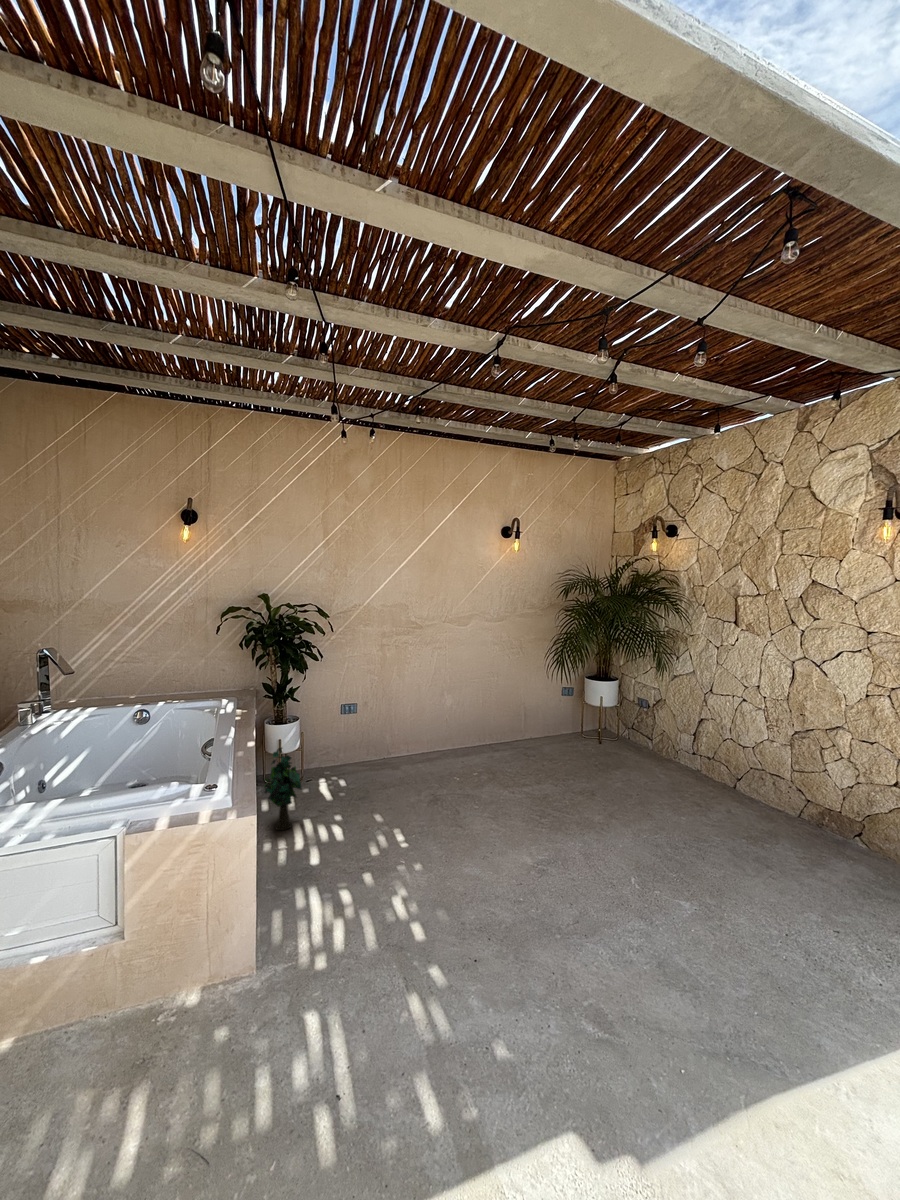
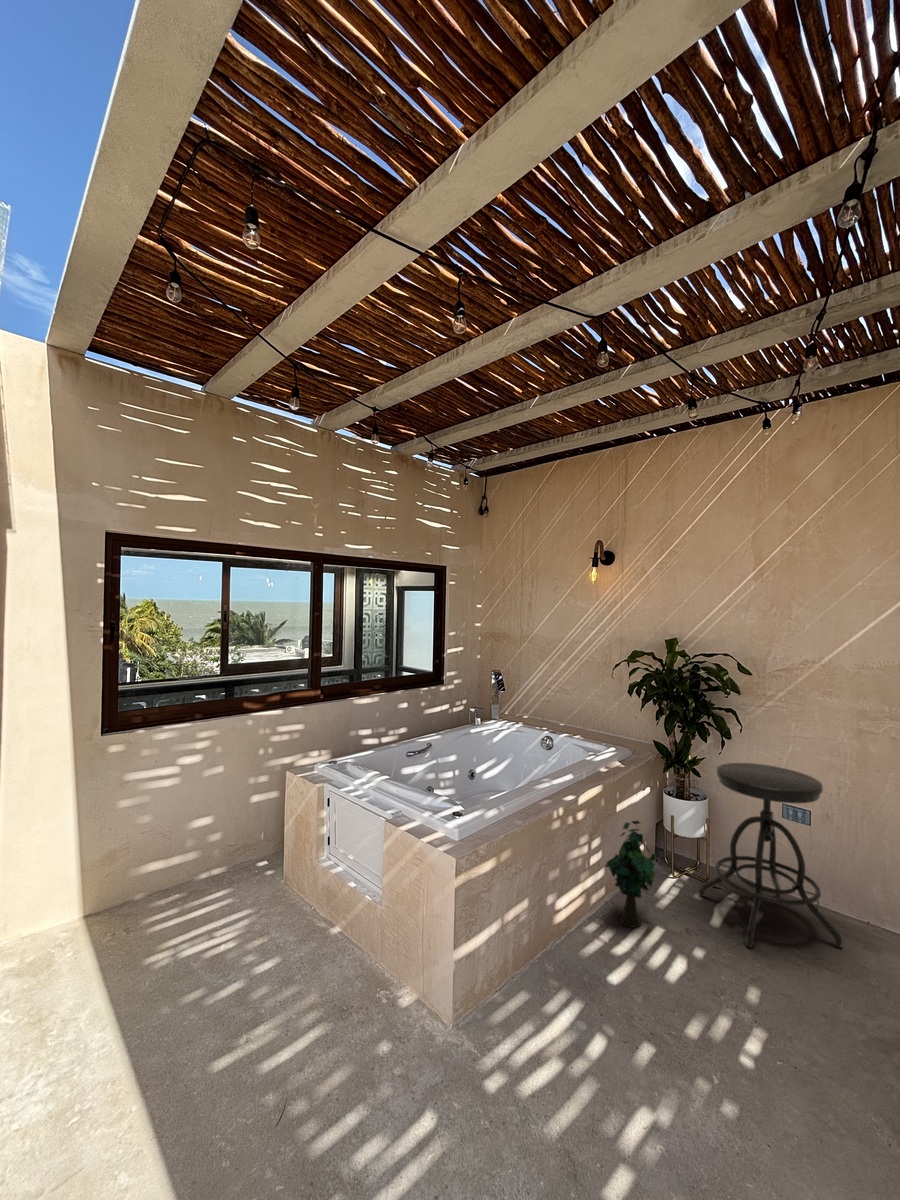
stool: none [302,681,386,799] -> present [699,763,843,948]

